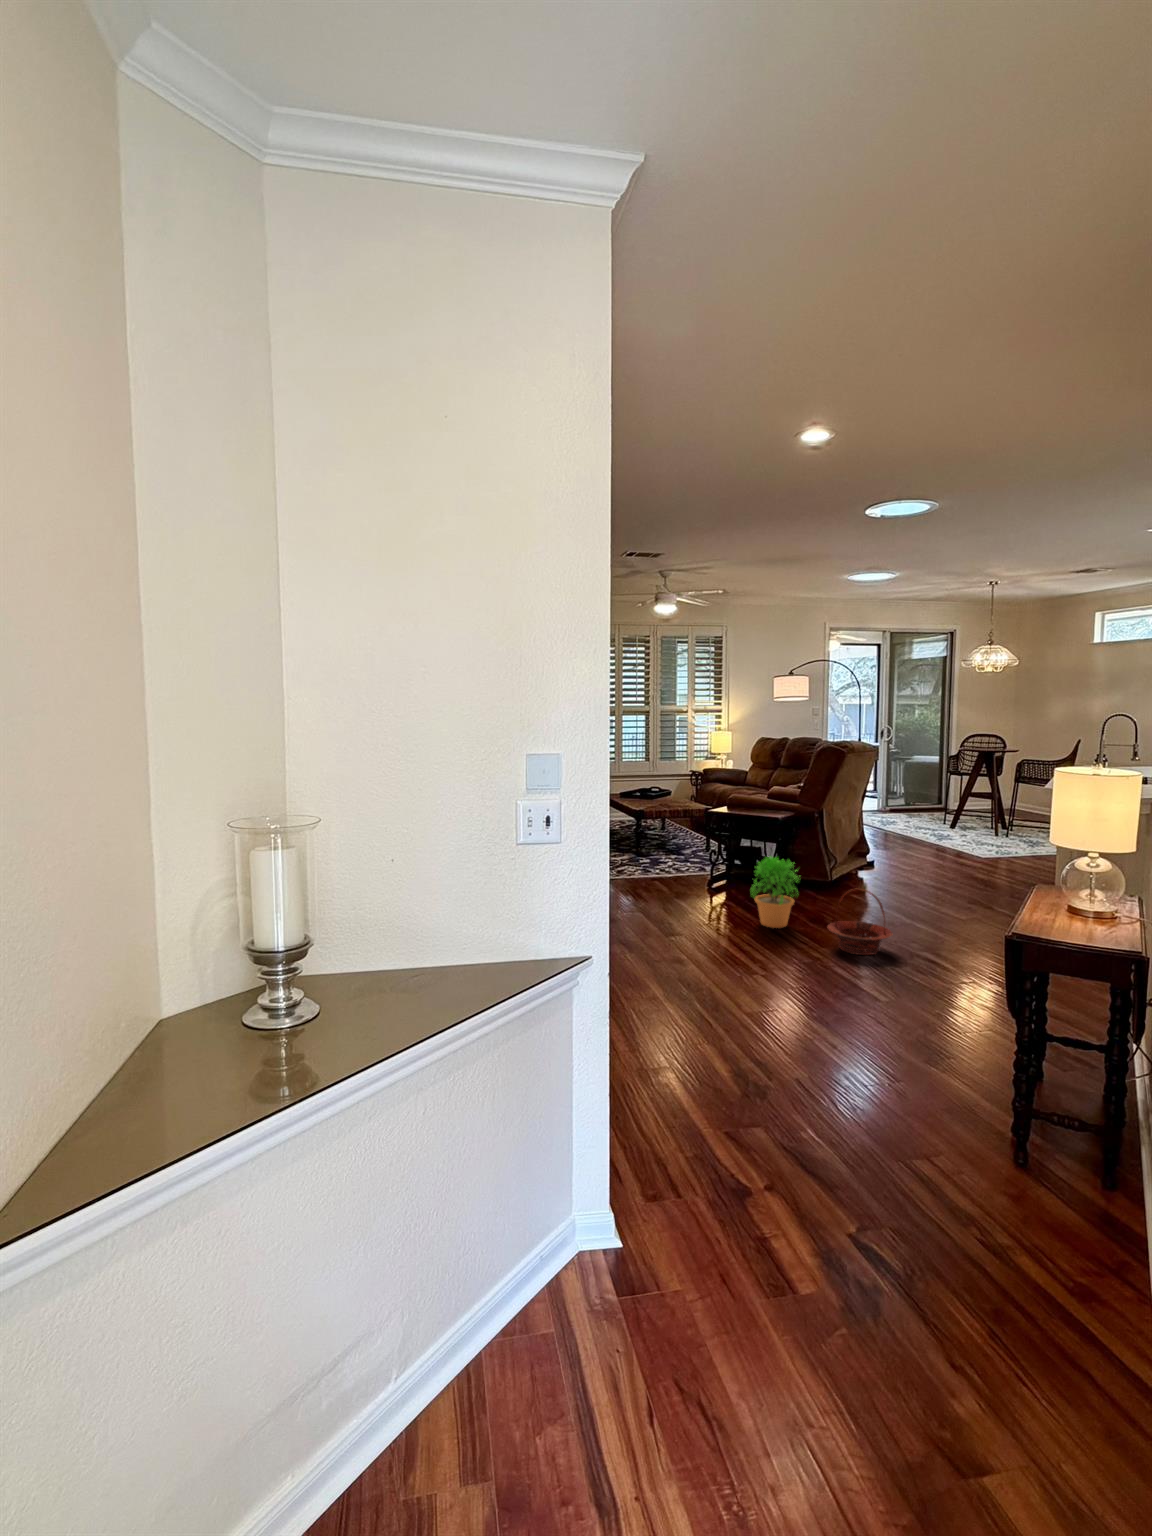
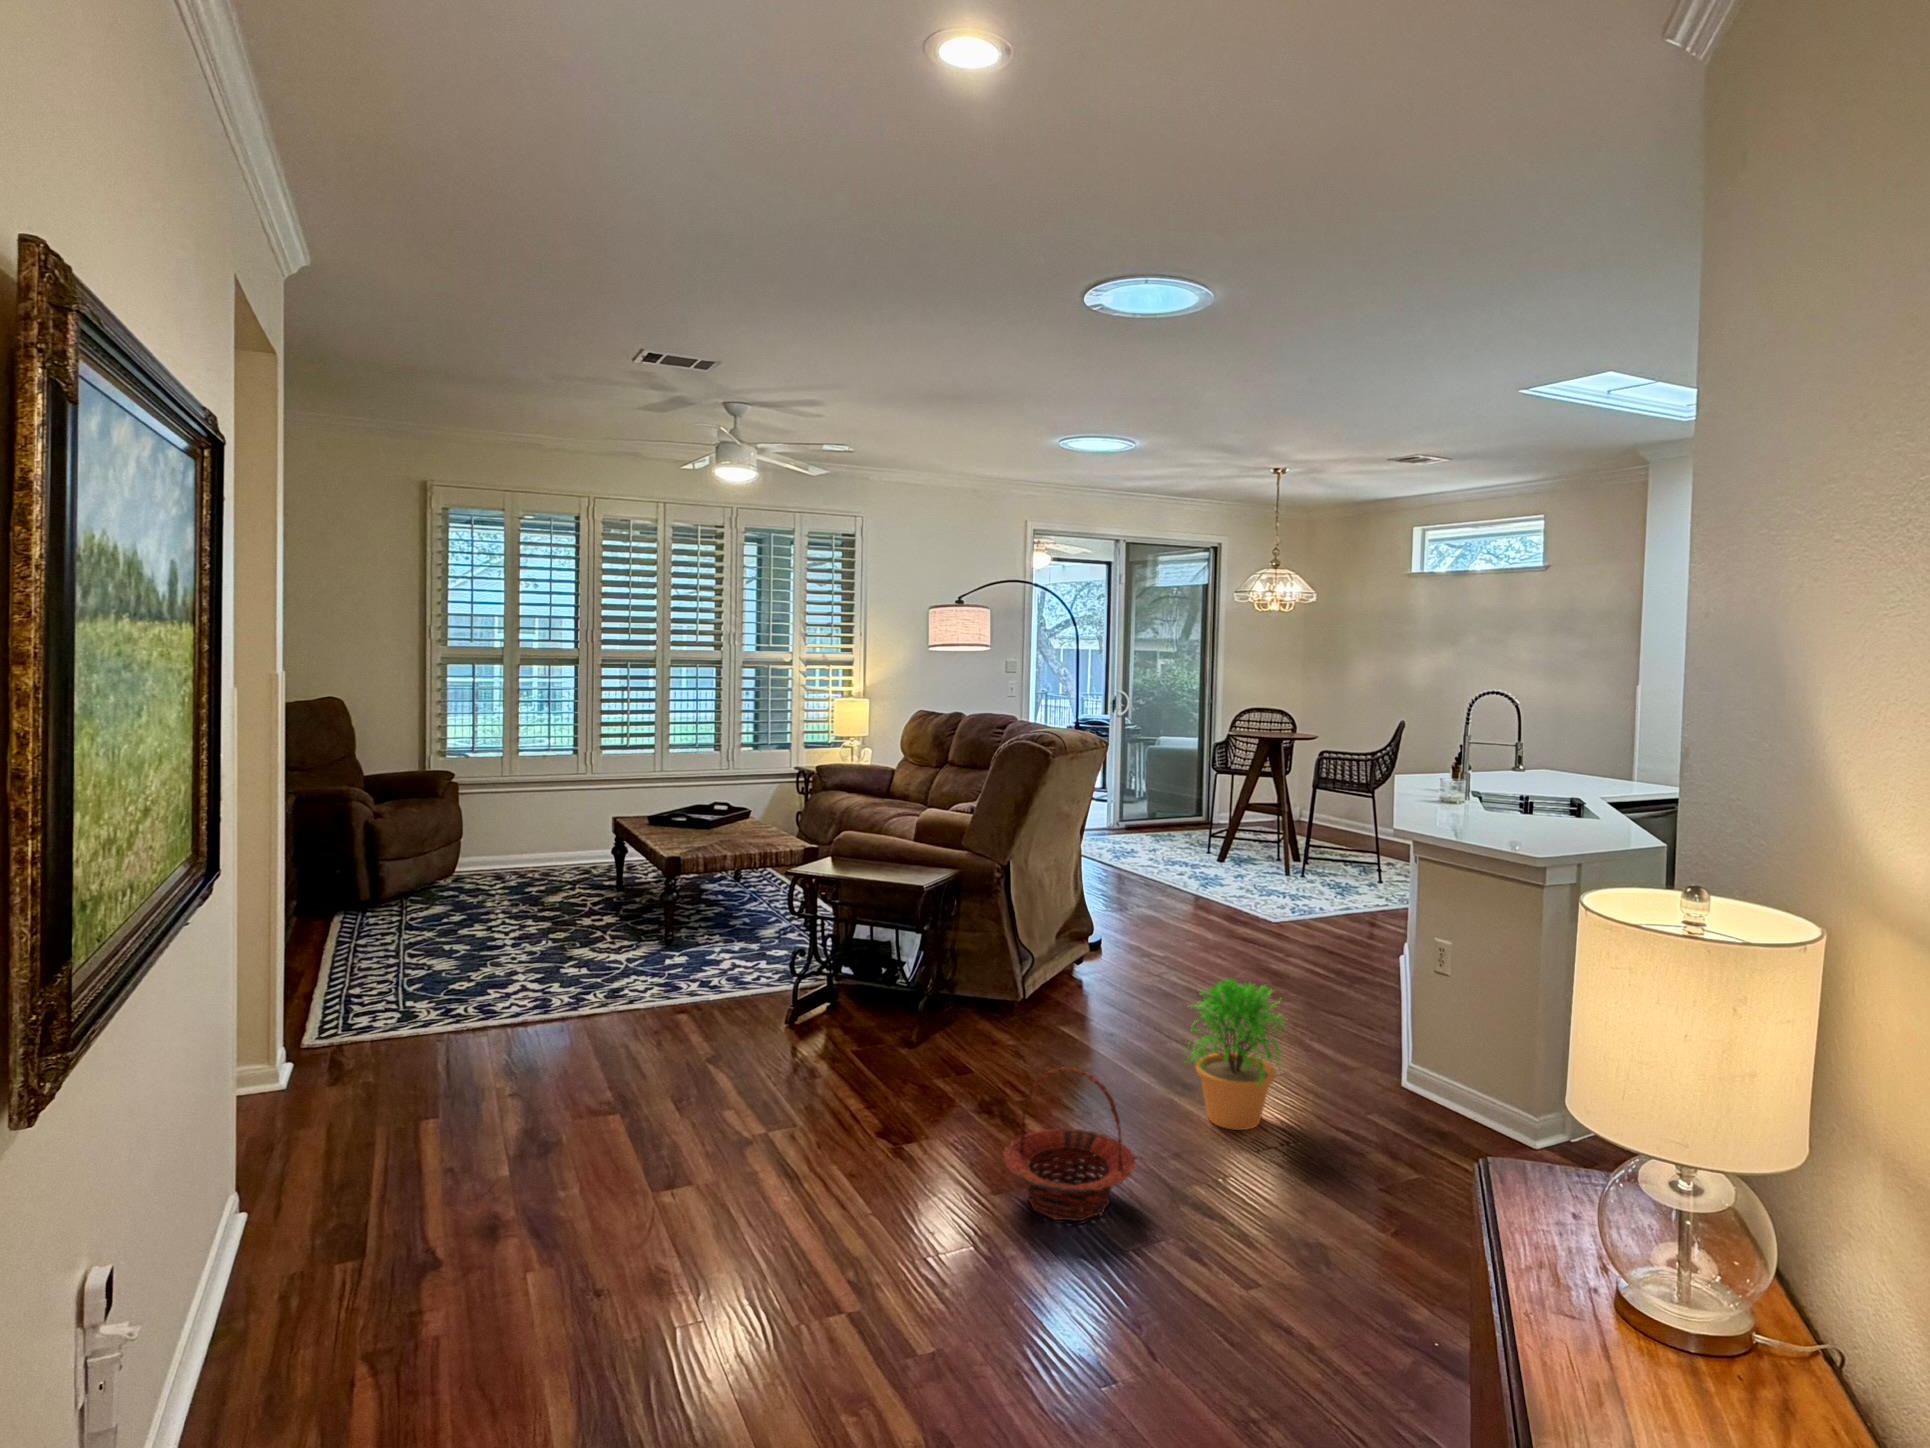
potted plant: present [751,856,798,928] -> present [1186,979,1285,1130]

